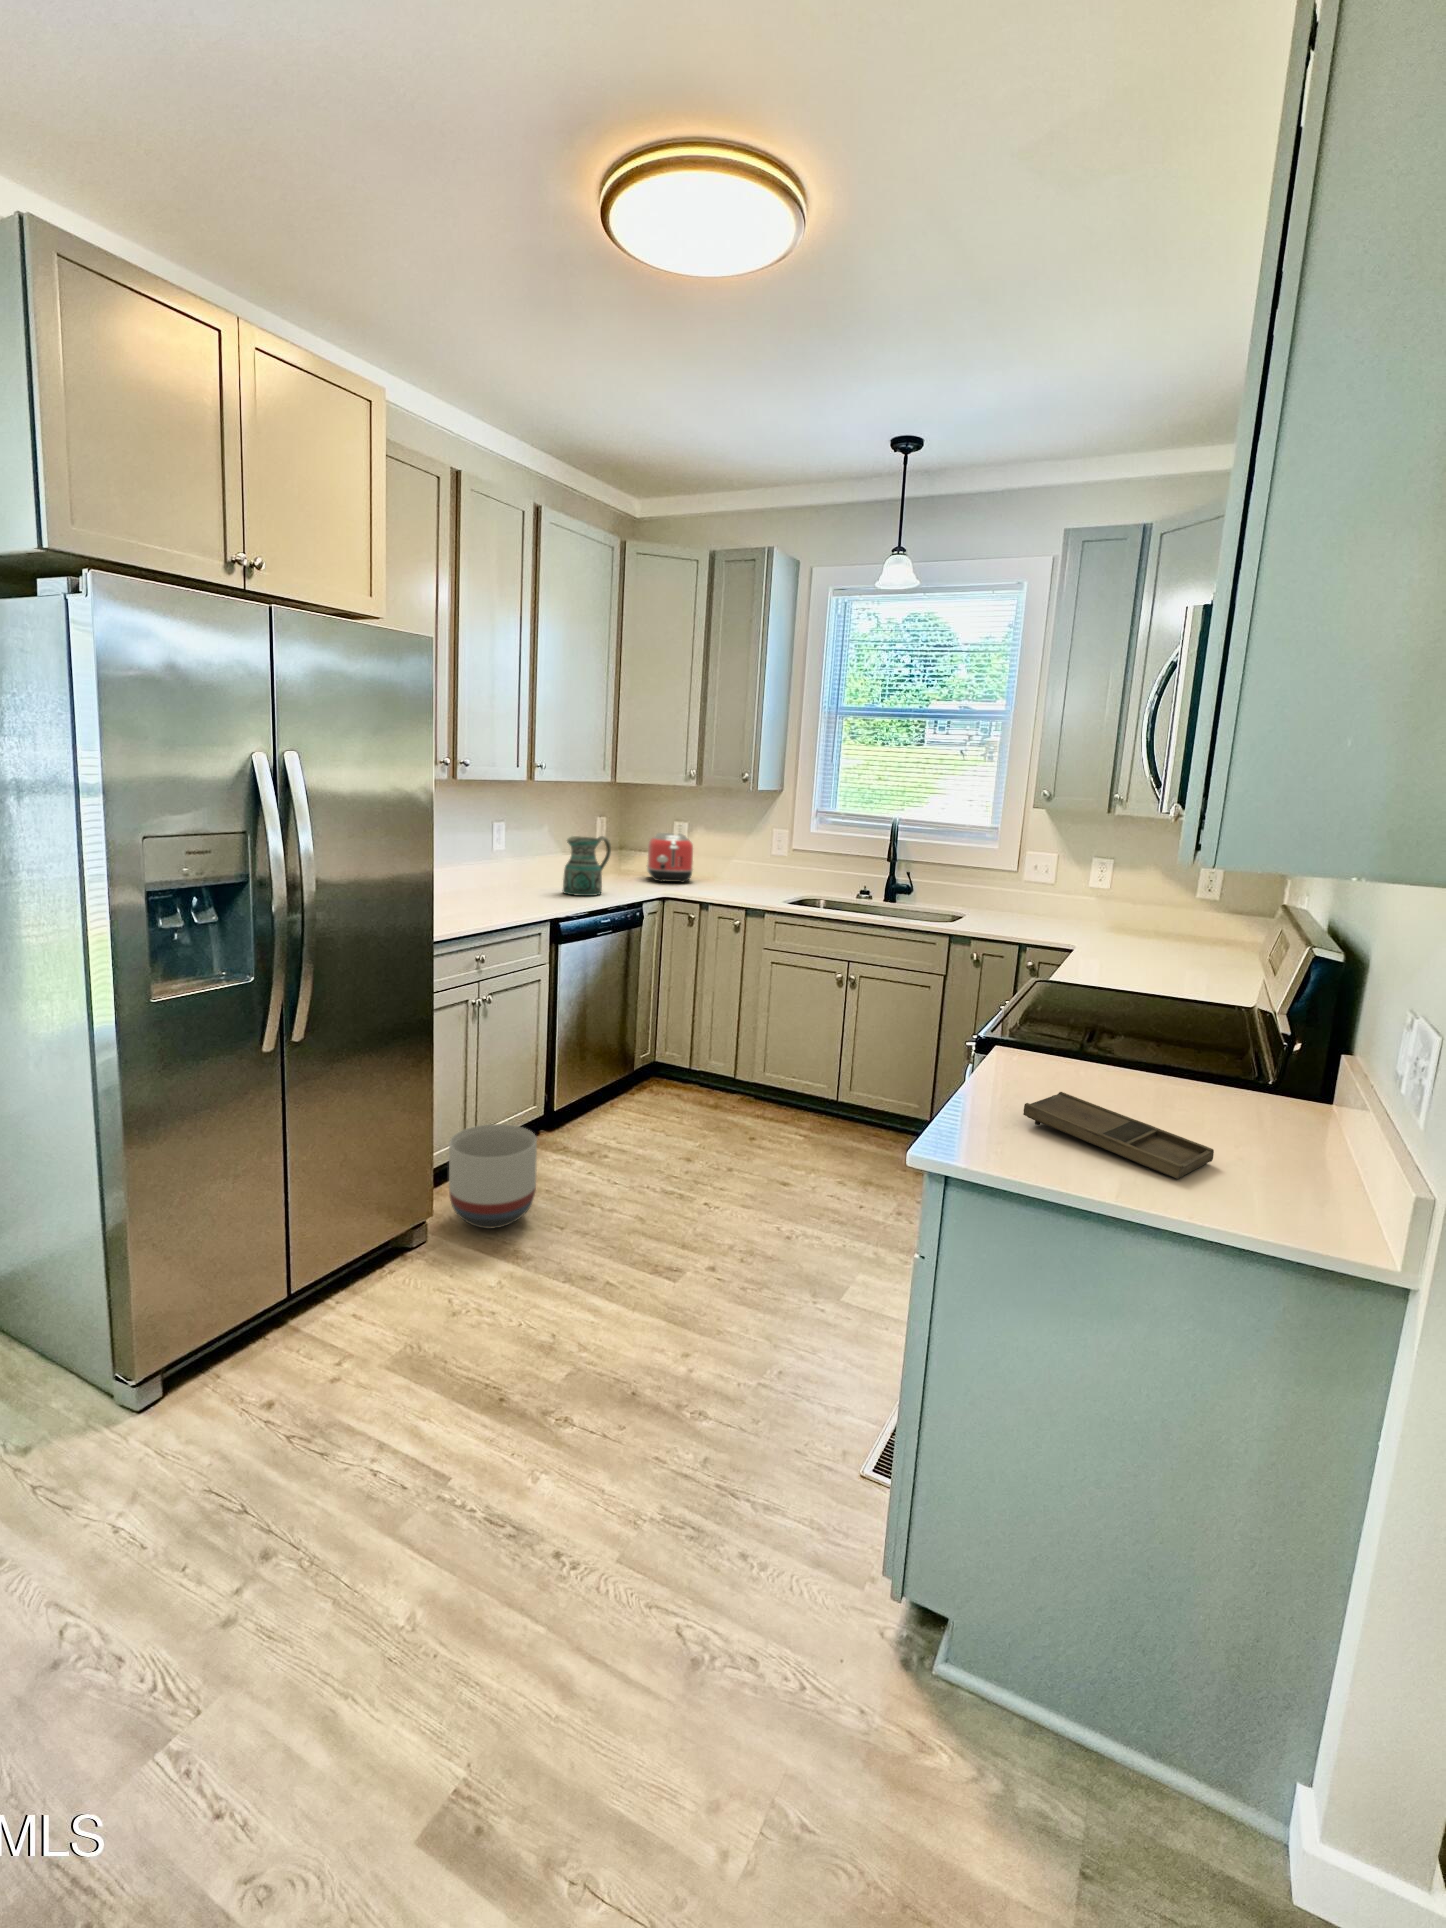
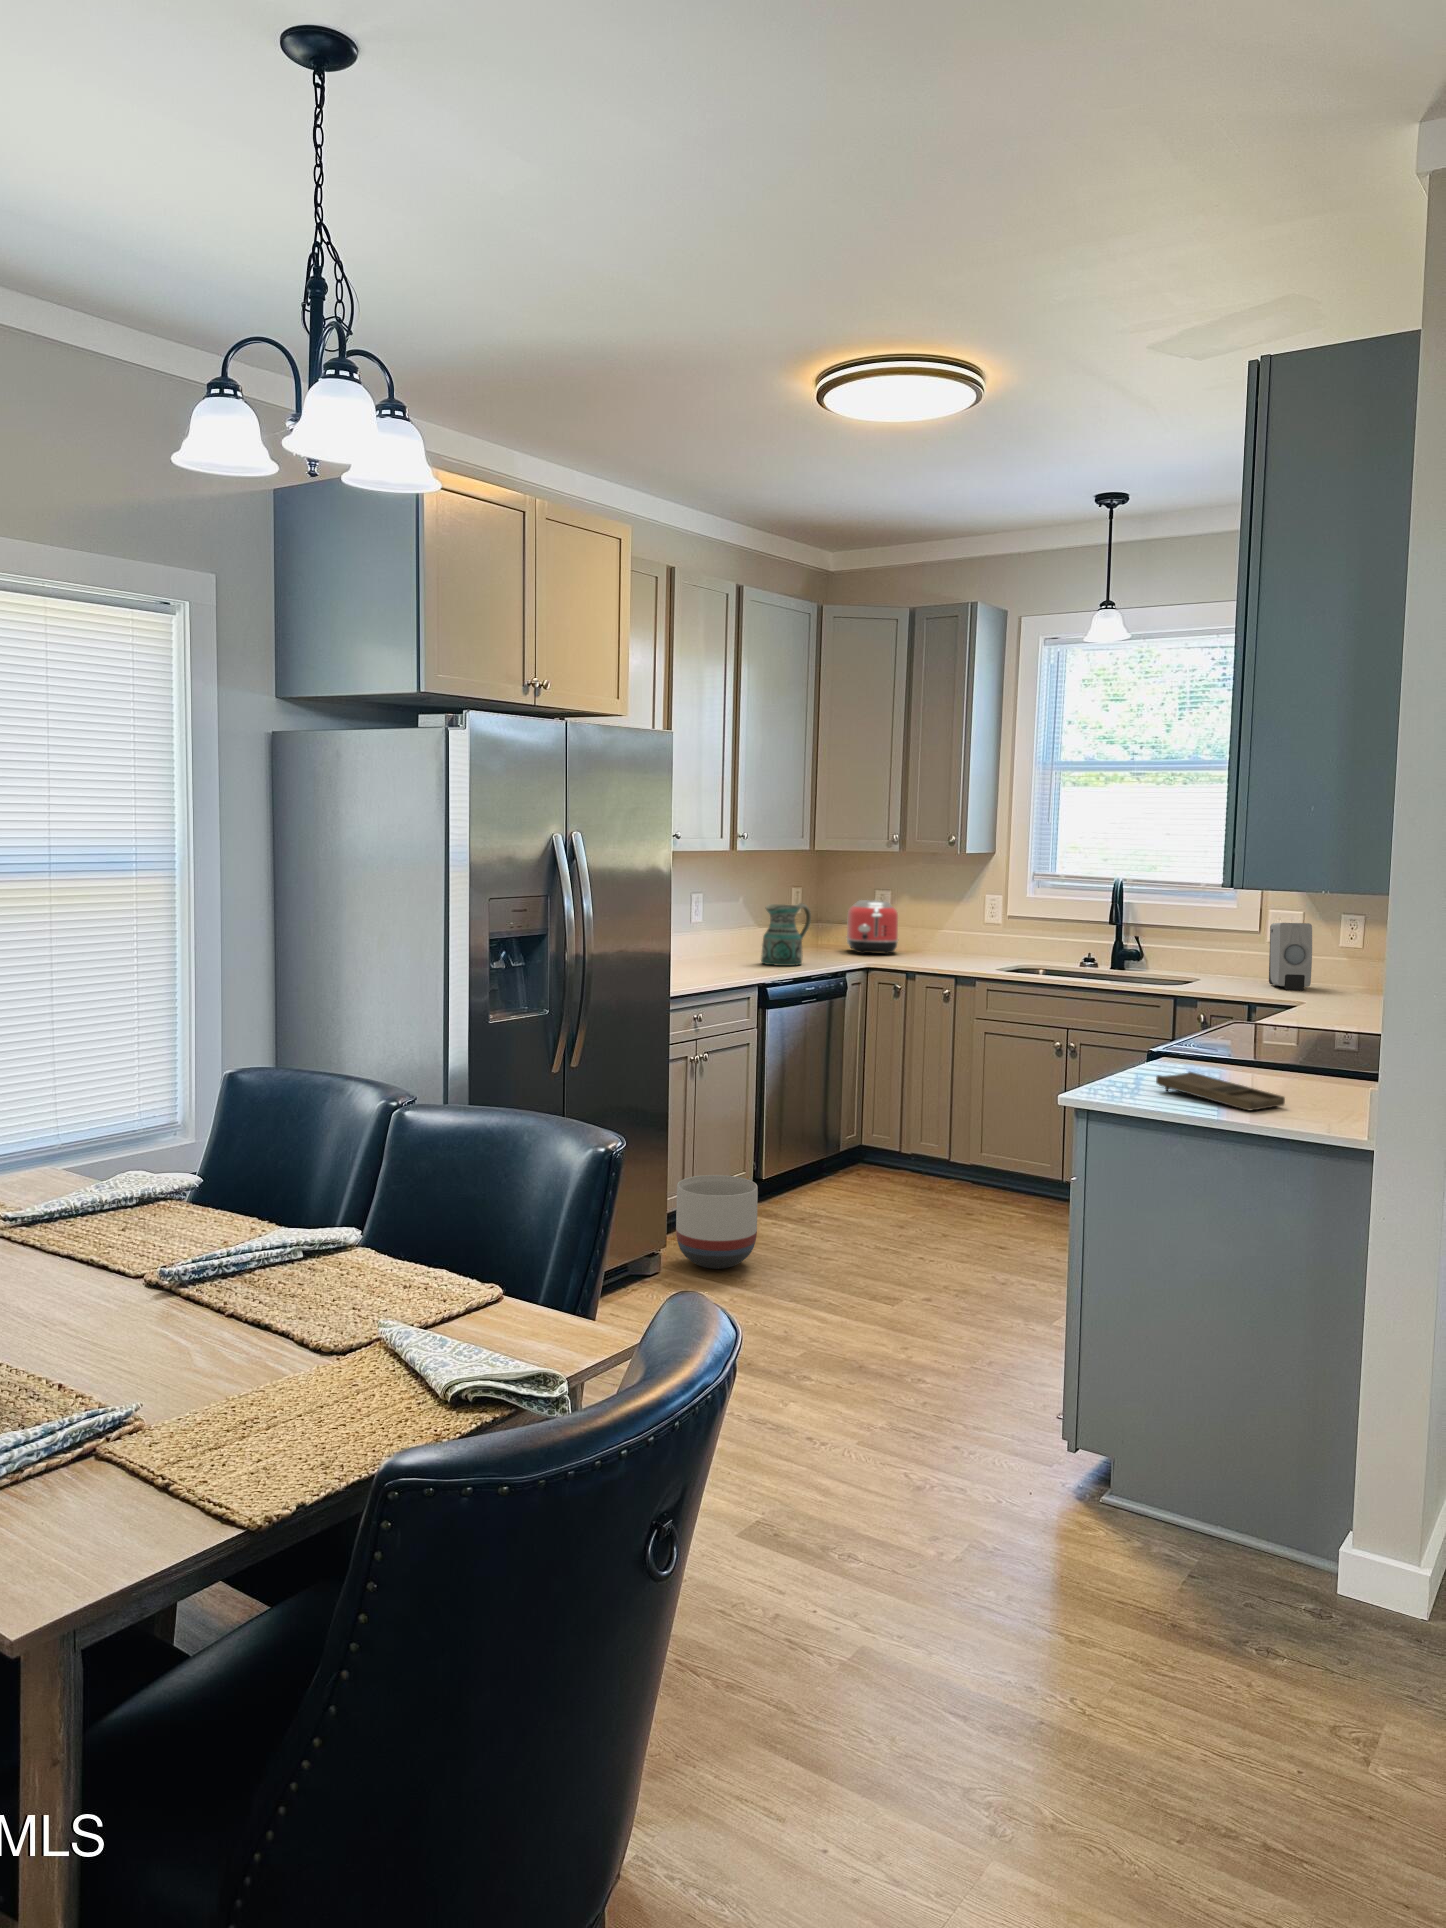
soap dispenser: none [1028,865,1073,928] -> present [1269,923,1312,990]

